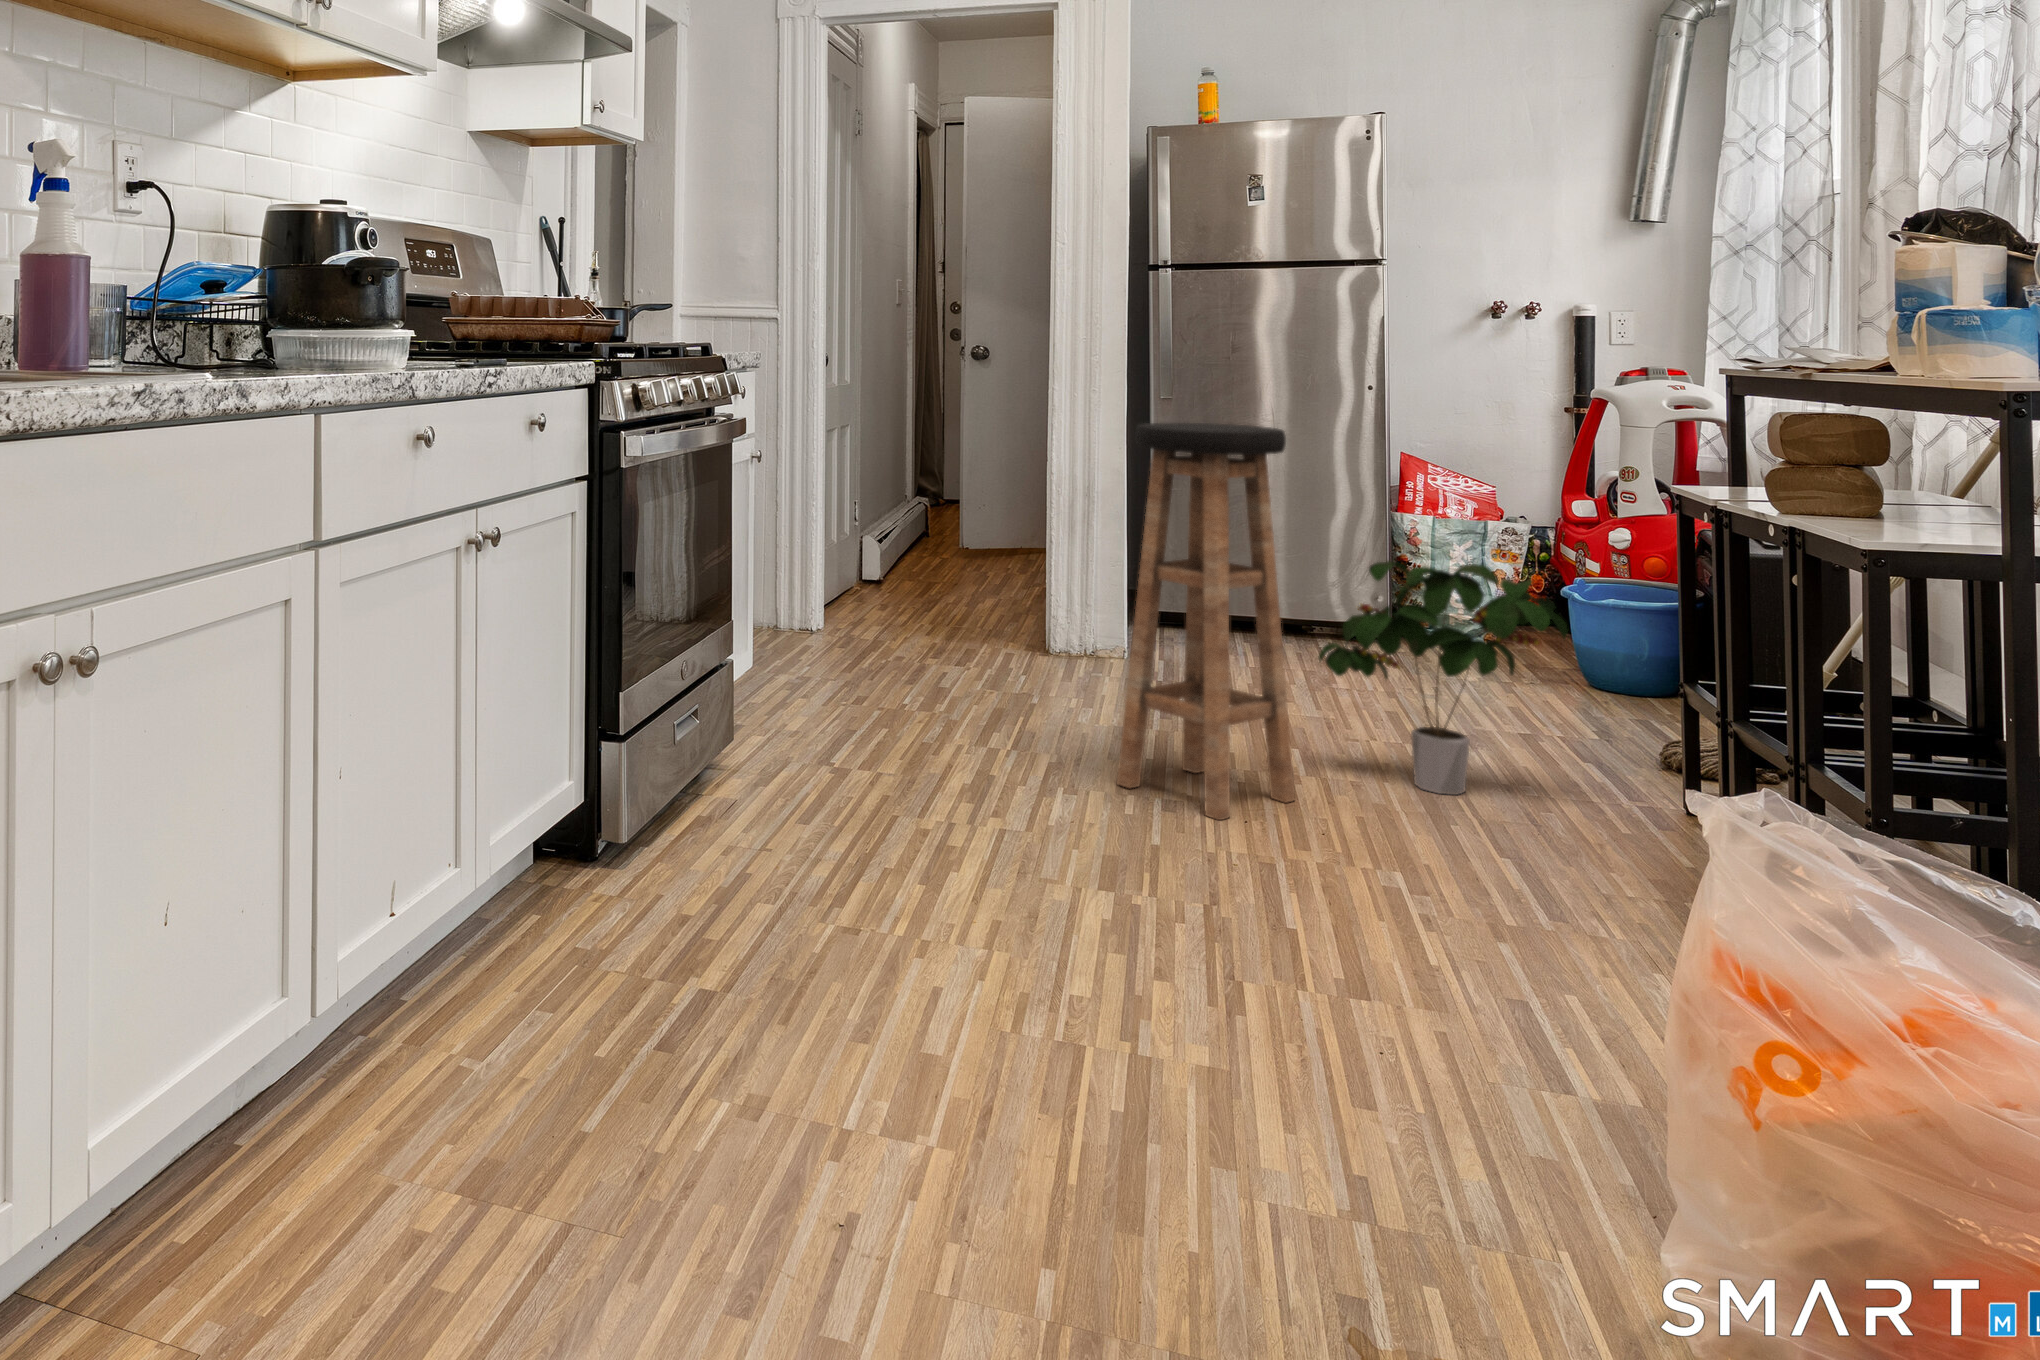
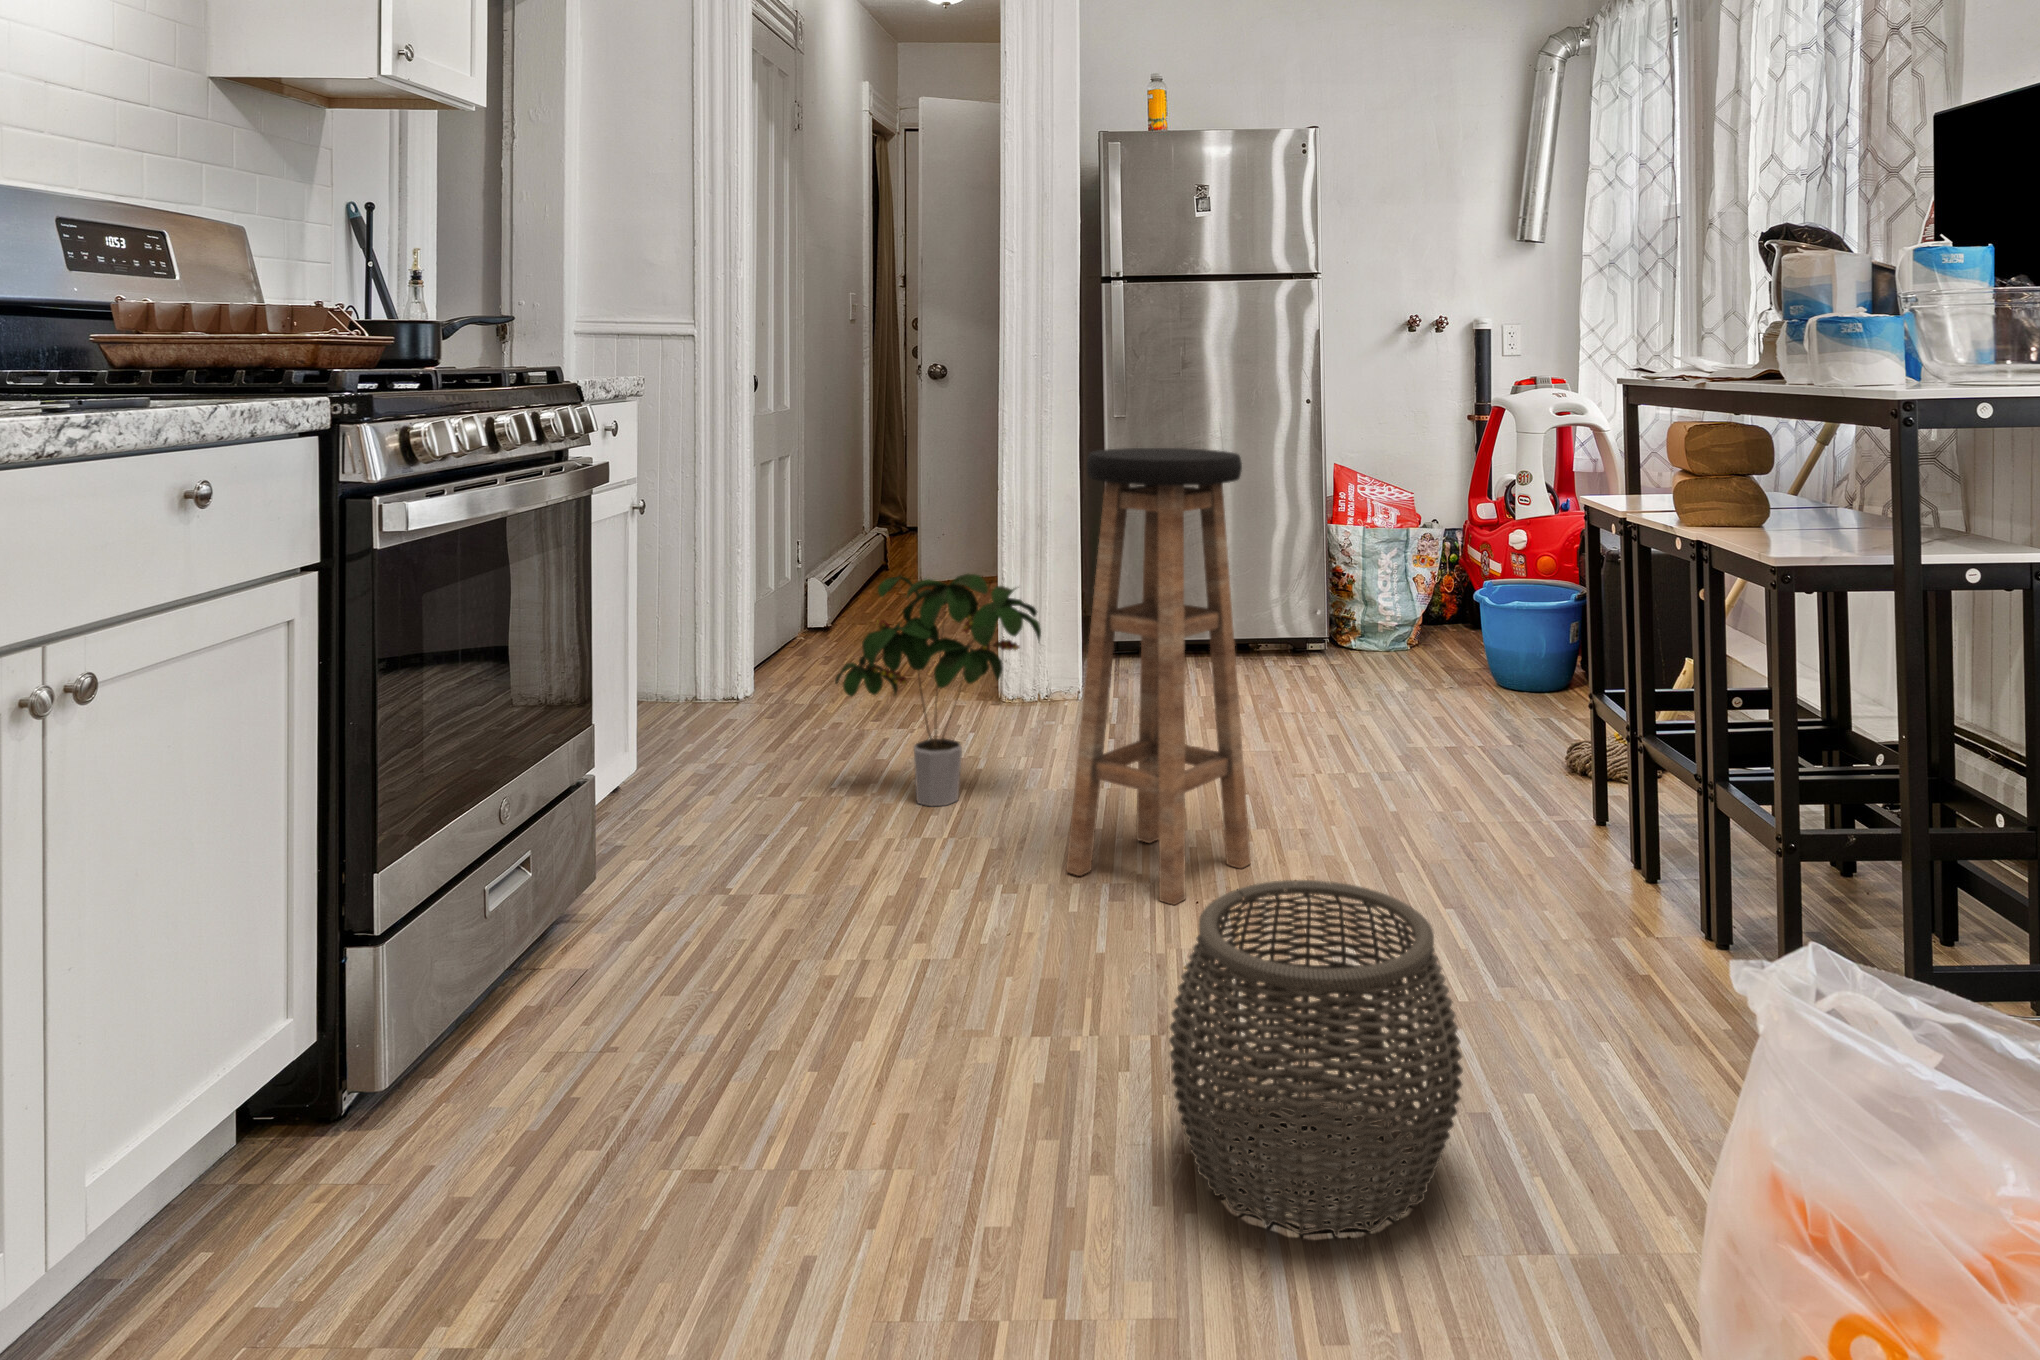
potted plant: present [1318,561,1568,795] -> present [835,574,1041,807]
woven basket: none [1216,777,1491,1056] -> present [1169,880,1463,1237]

